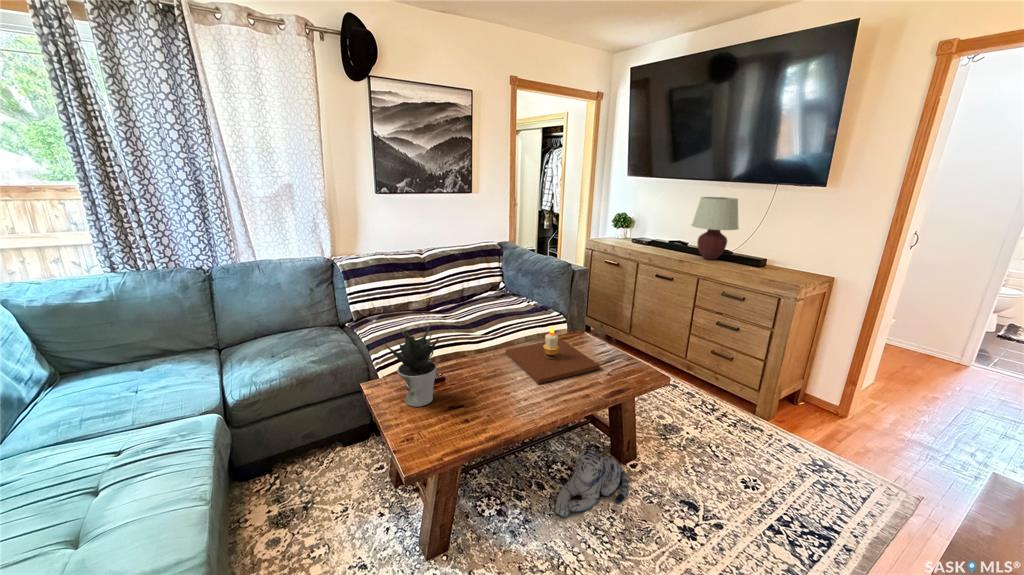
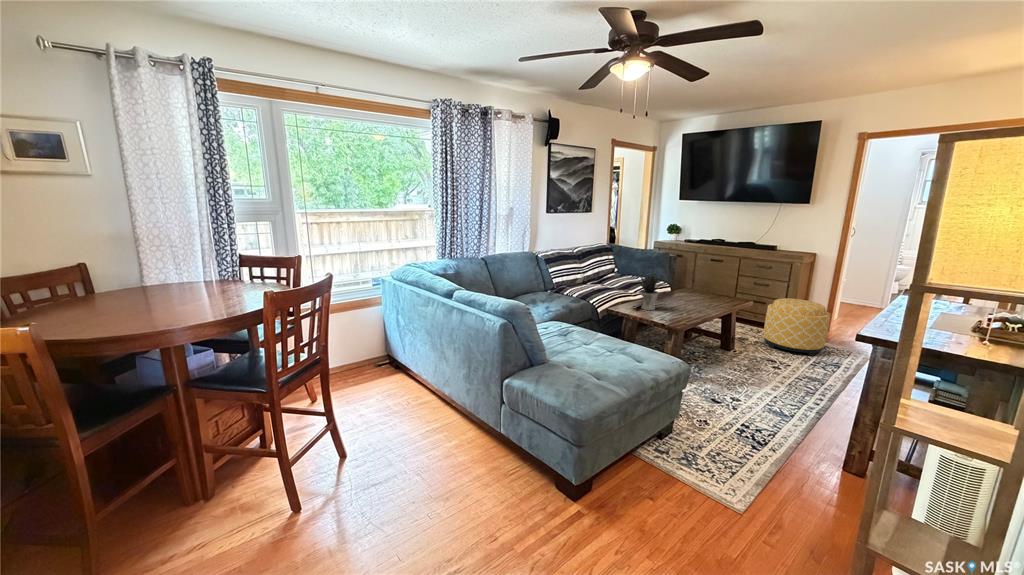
table lamp: present [692,197,739,260] -> none [732,212,761,248]
candle: present [505,326,599,384] -> none [663,277,717,303]
ottoman: none [707,365,834,493] -> present [763,298,830,356]
plush toy: present [555,450,629,517] -> none [706,335,738,366]

